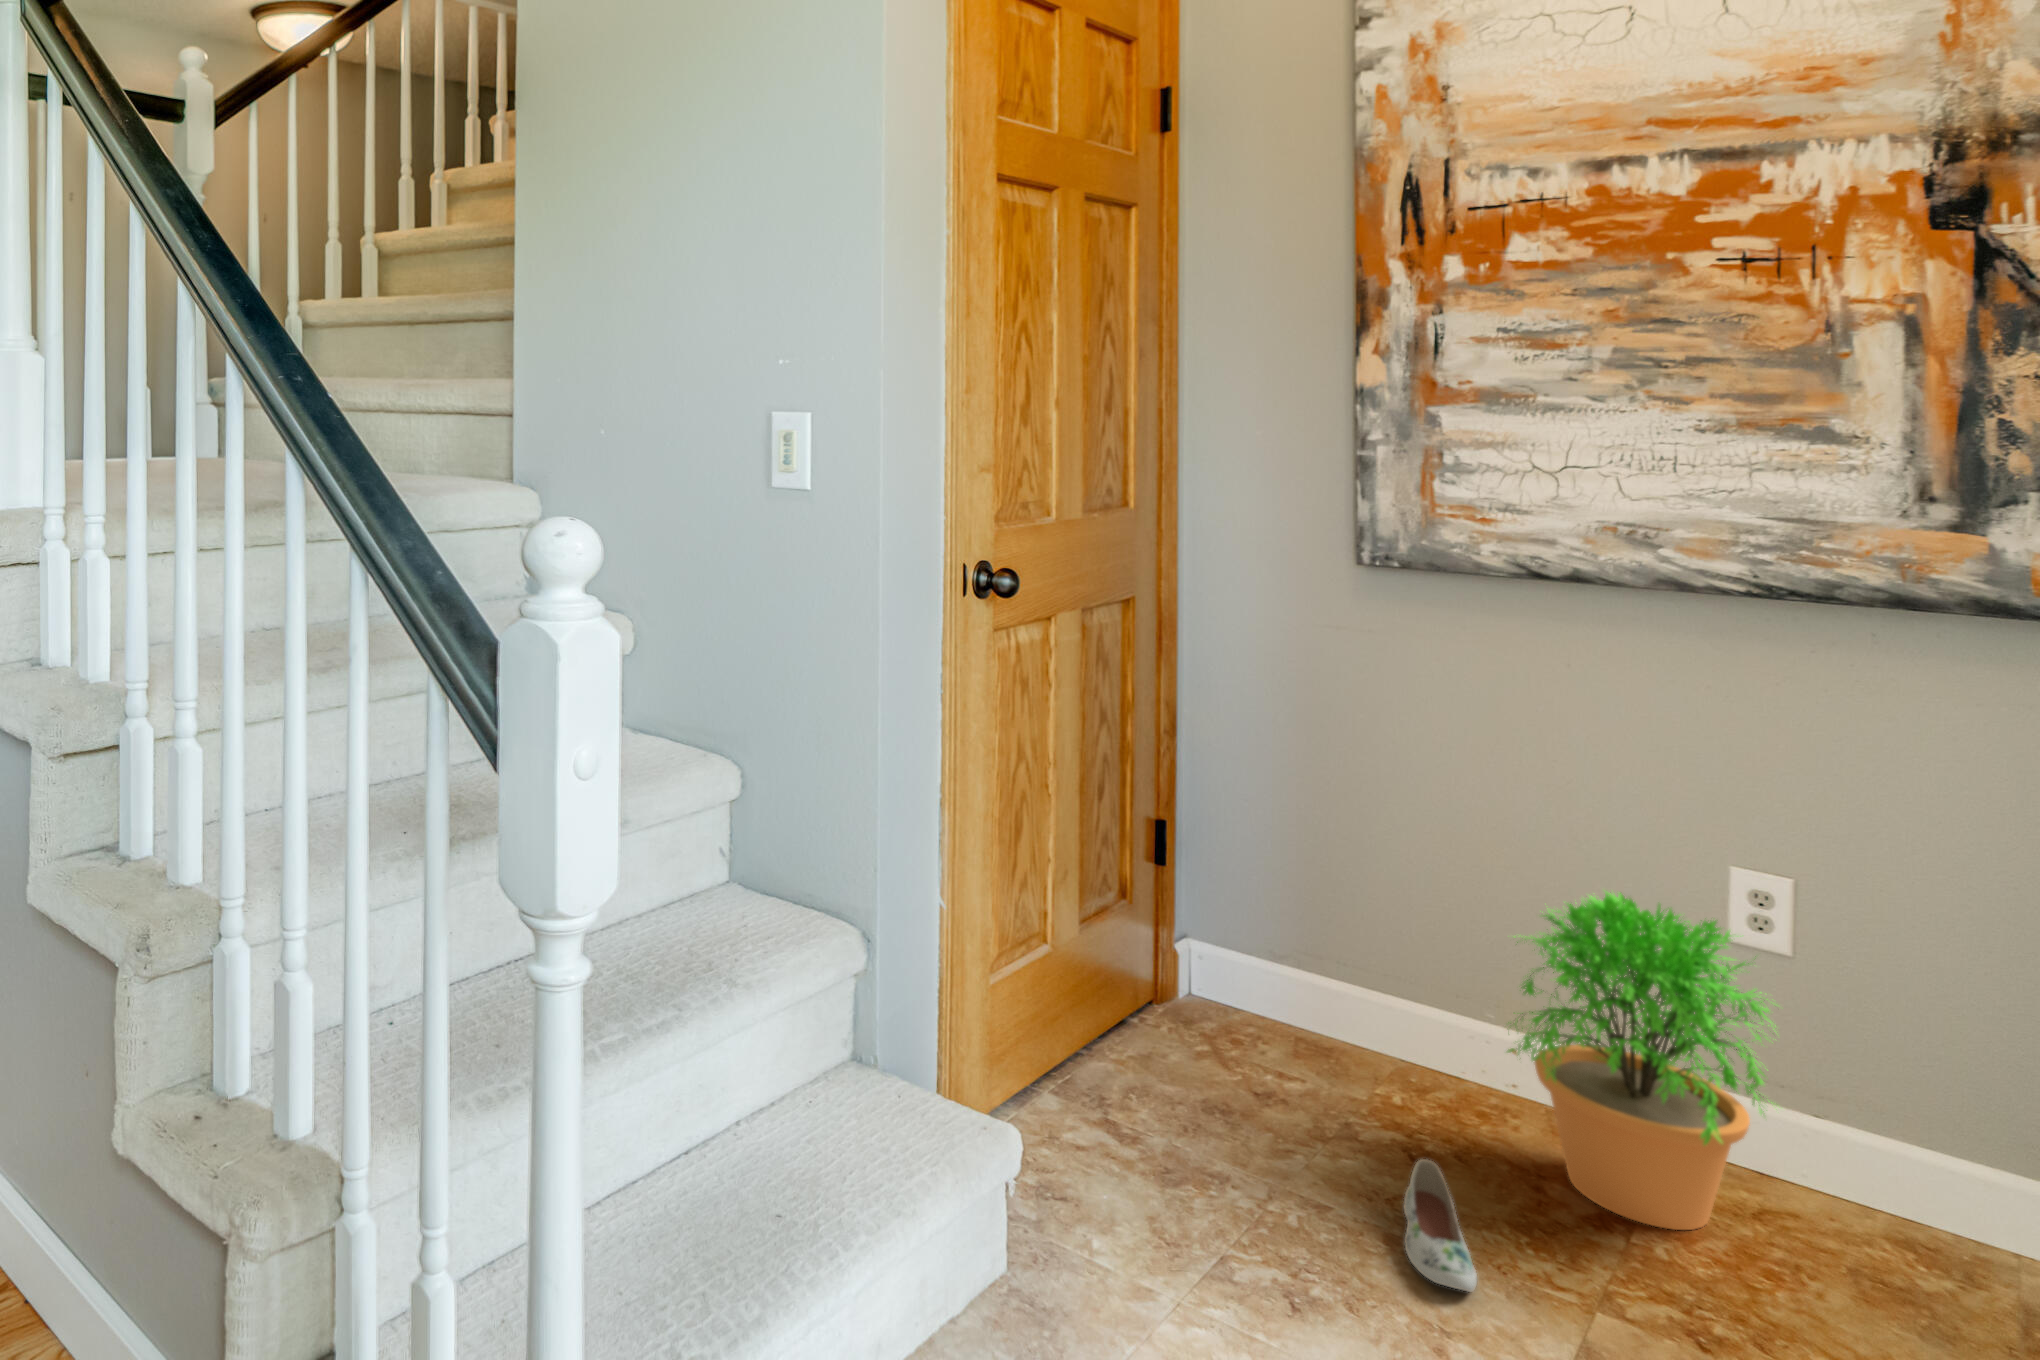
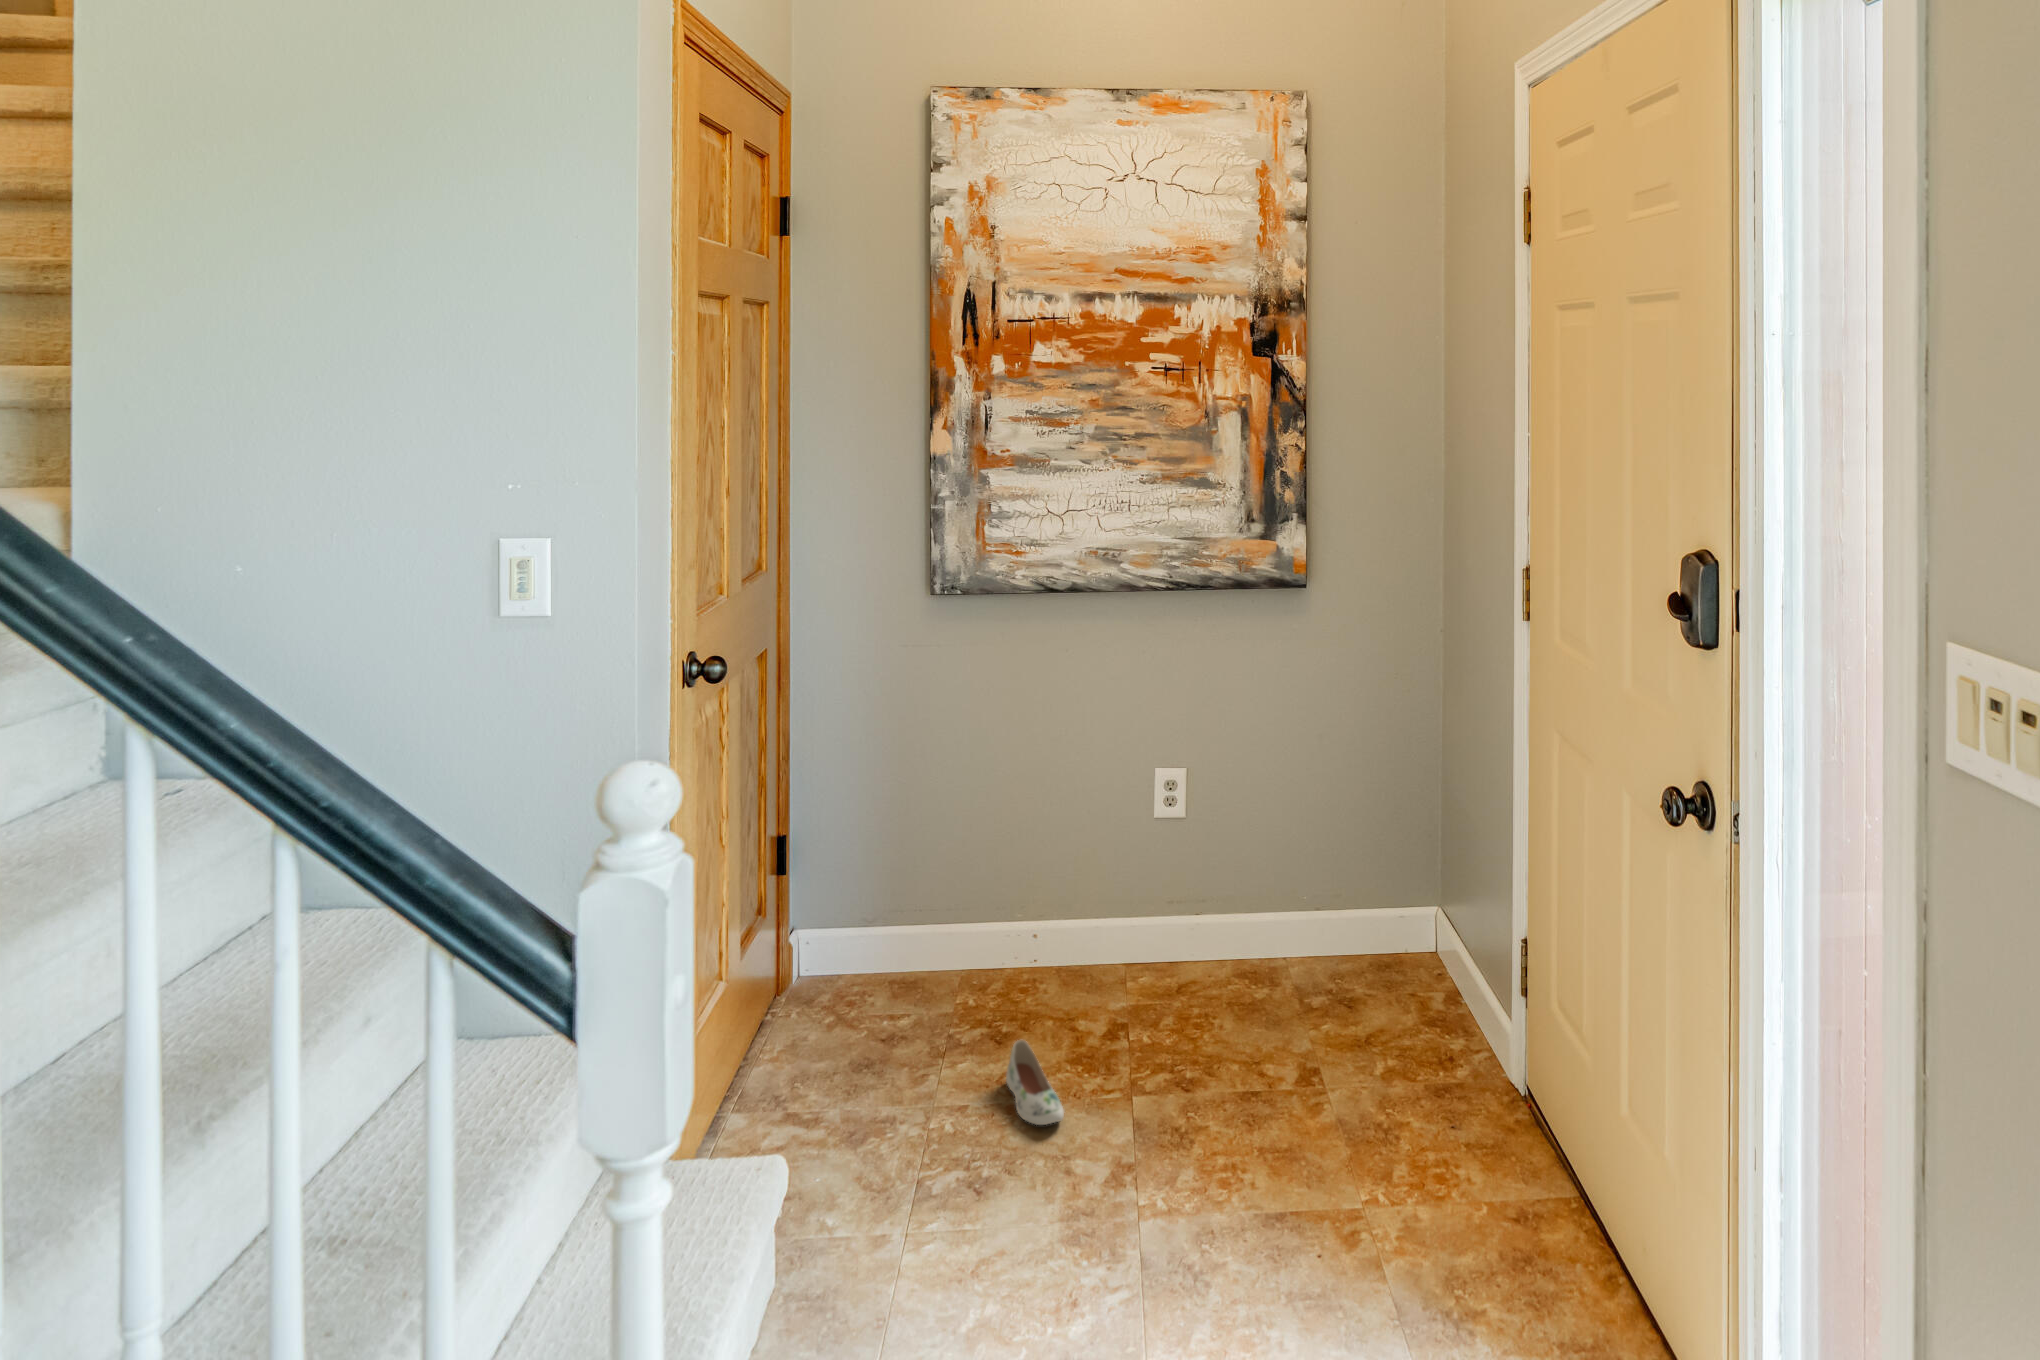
potted plant: present [1507,892,1778,1230] -> none [1042,805,1198,1025]

